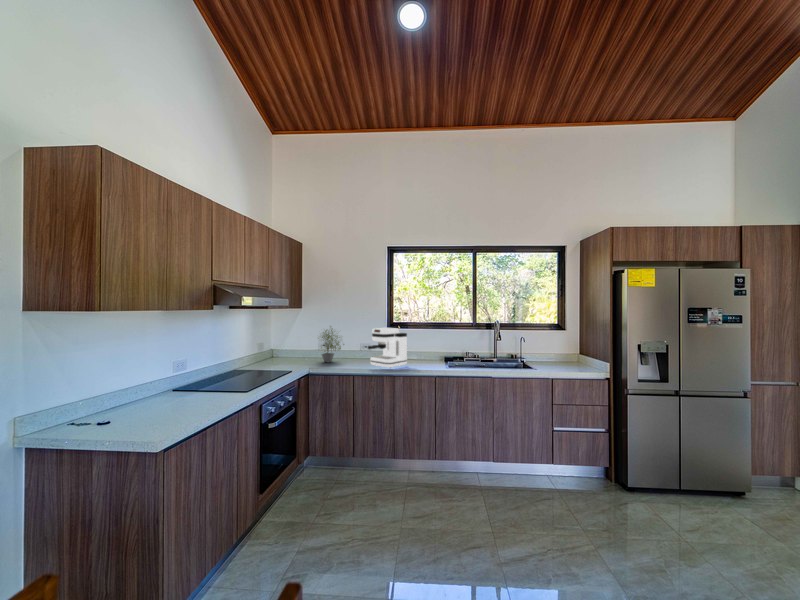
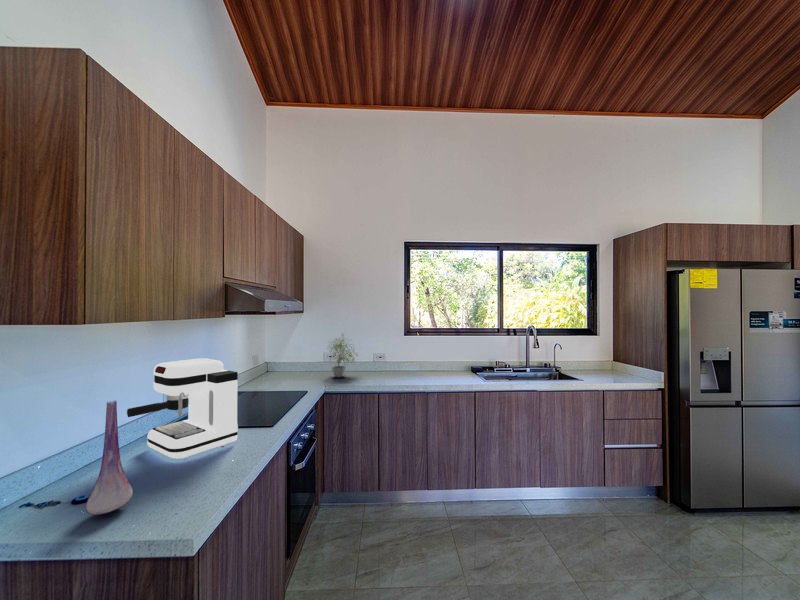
coffee maker: present [368,328,407,368] -> present [127,358,238,459]
vase: none [107,361,140,430] -> present [86,401,133,515]

